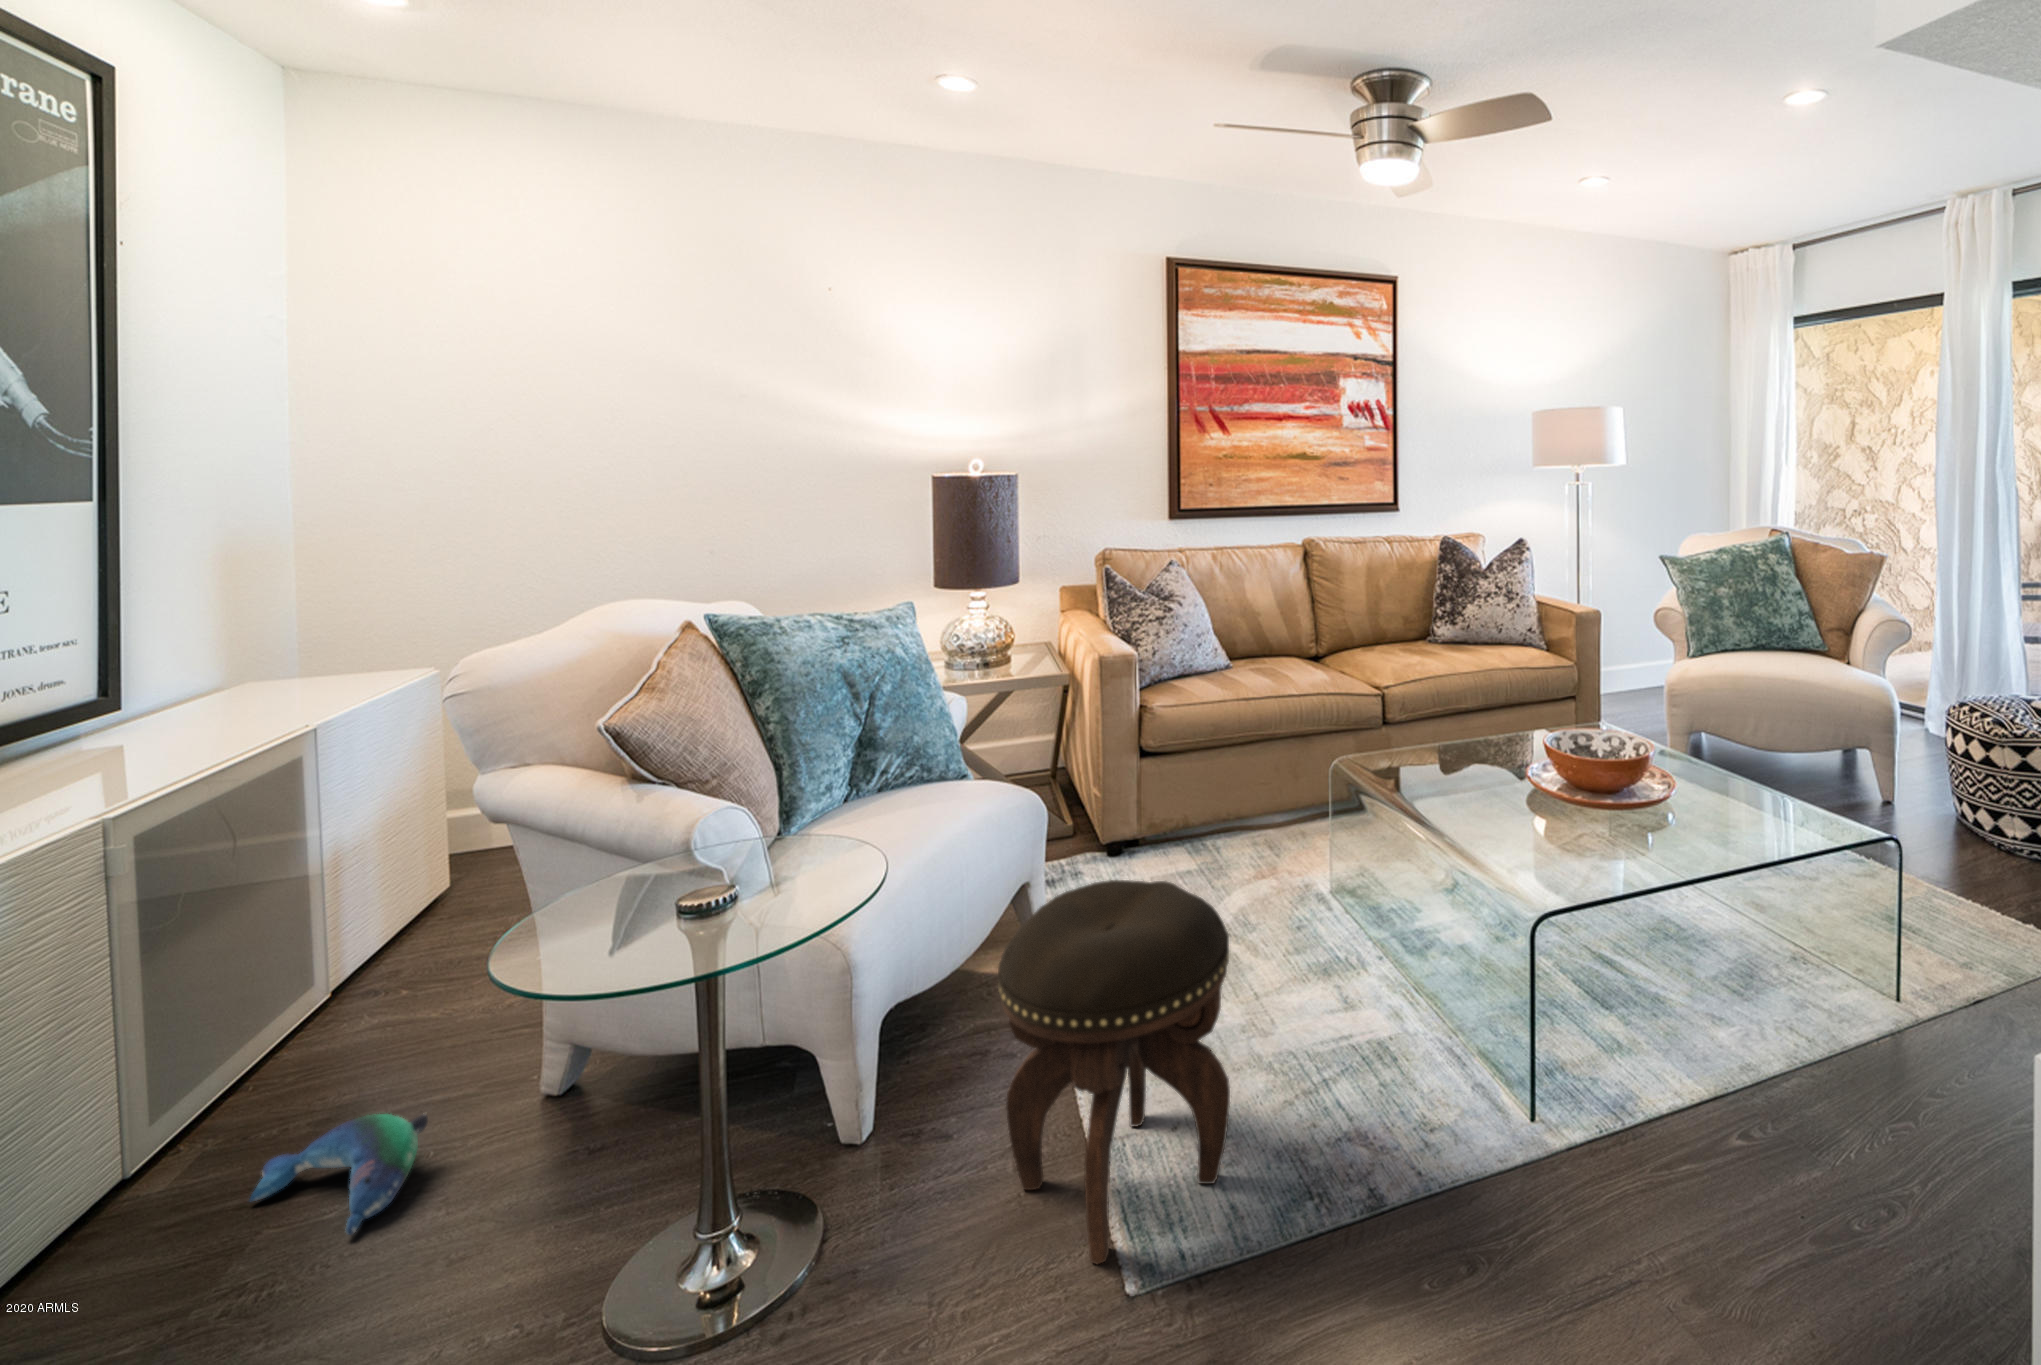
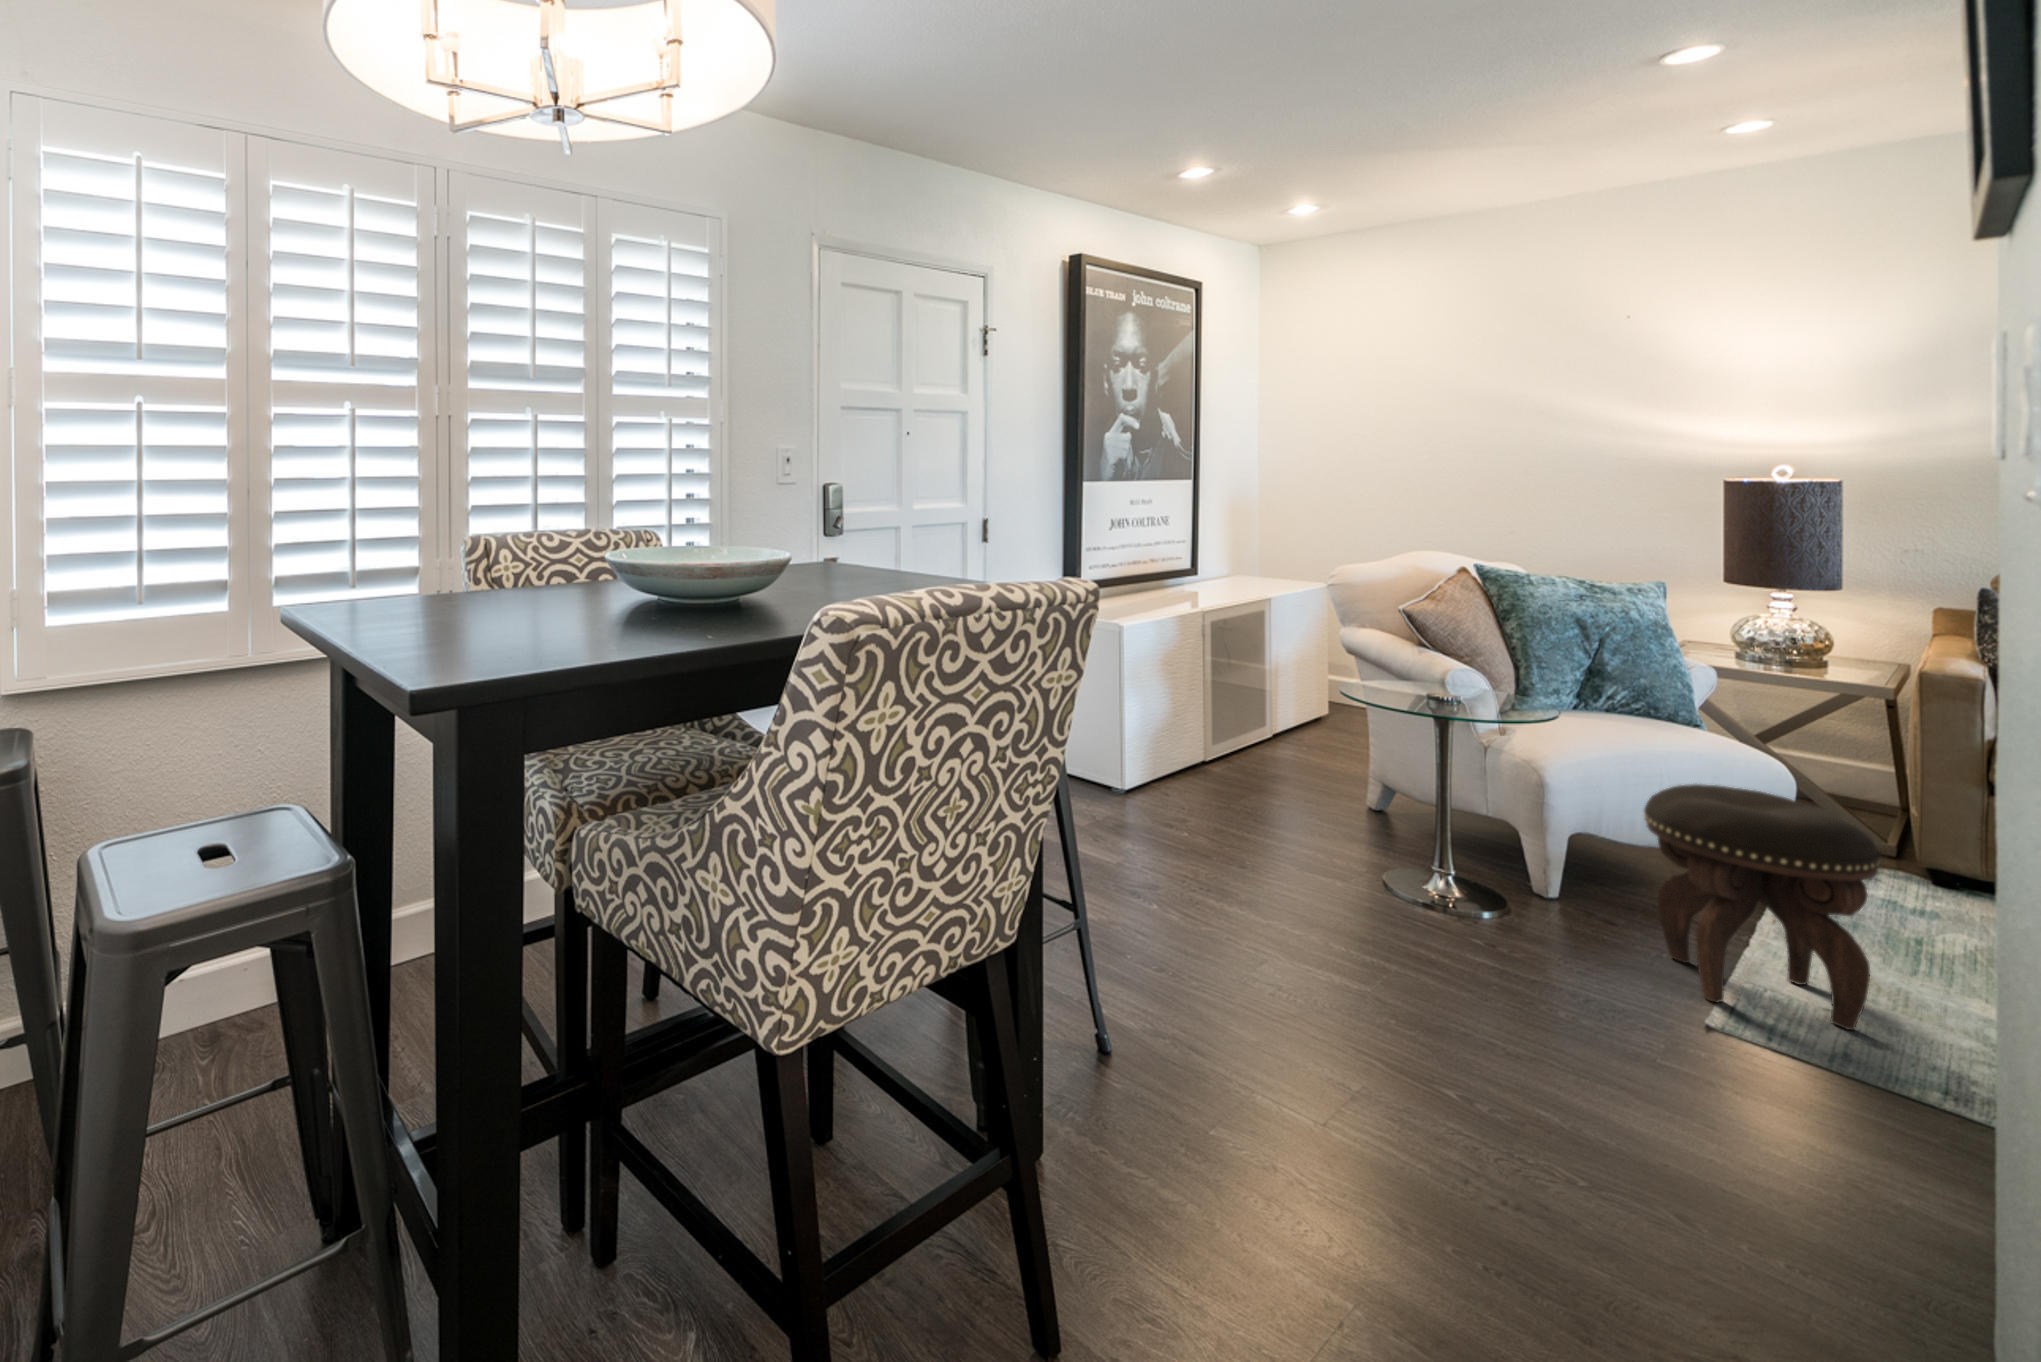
plush toy: present [250,1114,428,1235] -> none [1260,771,1328,811]

